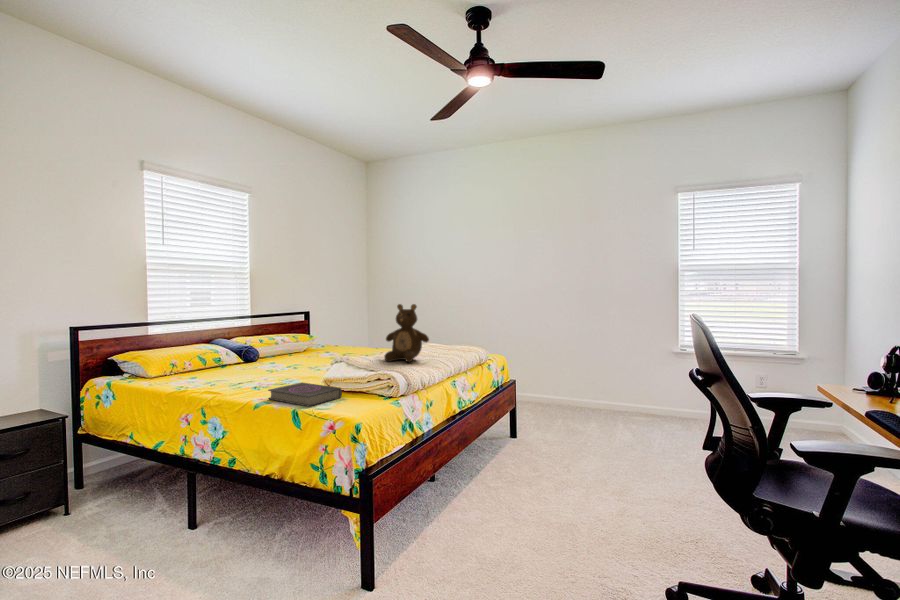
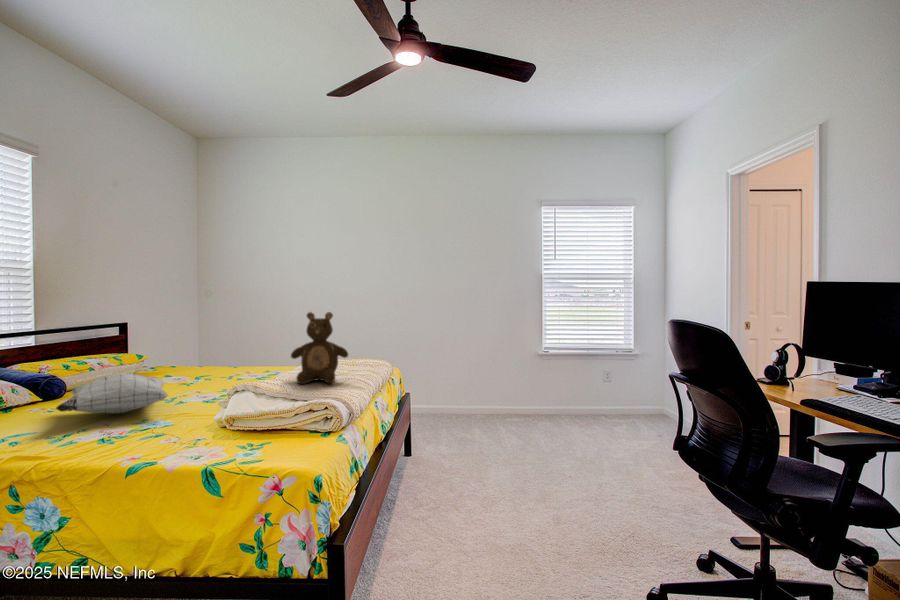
pillow: none [237,346,310,374] -> present [56,373,168,413]
book: present [268,383,342,406] -> none [144,425,260,461]

